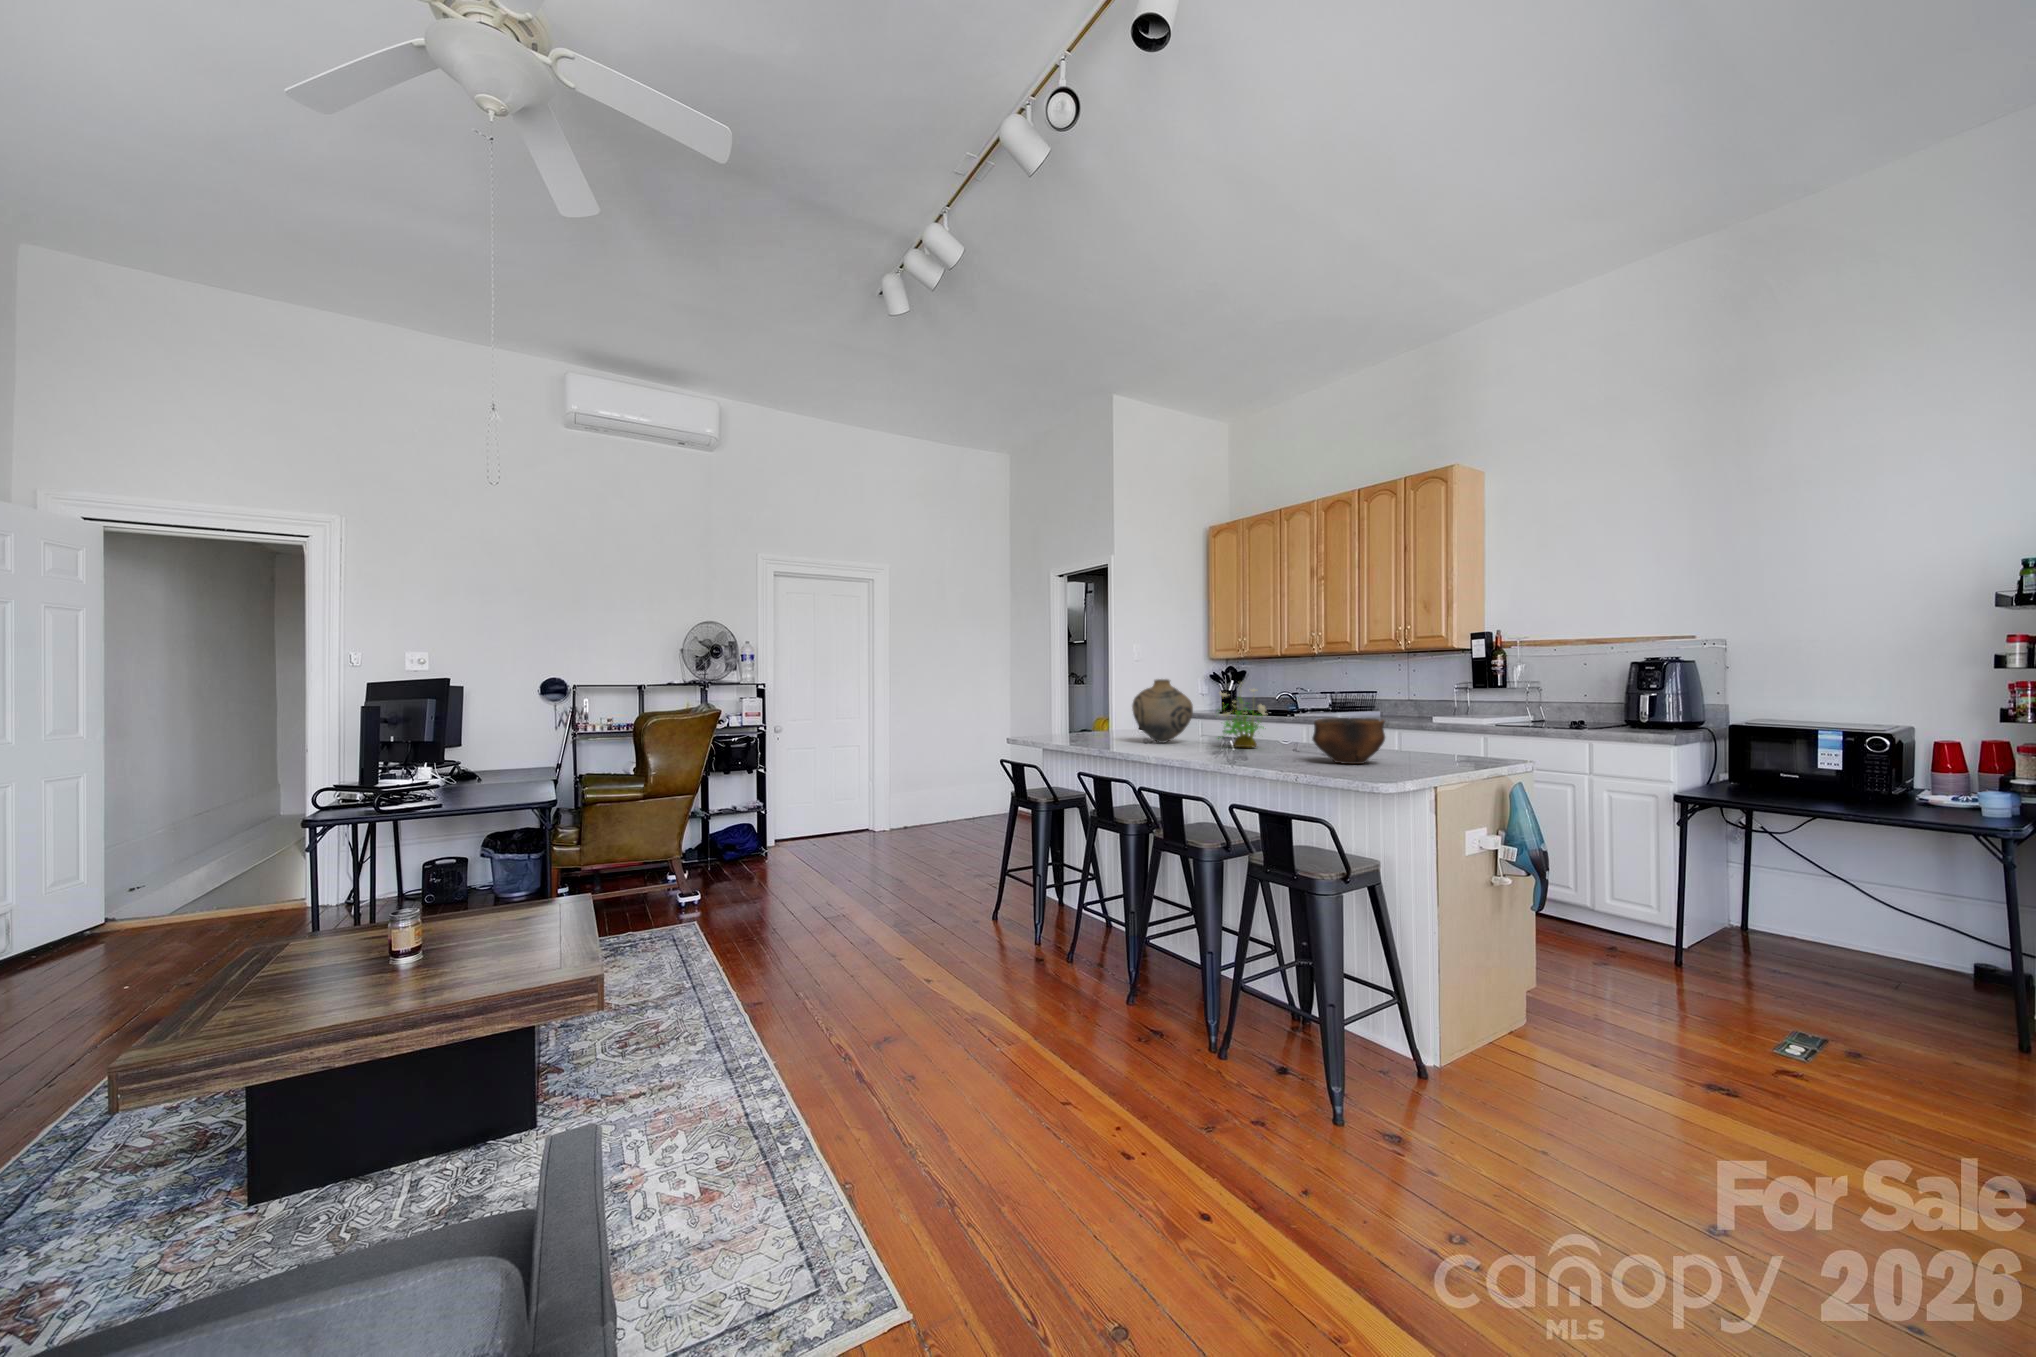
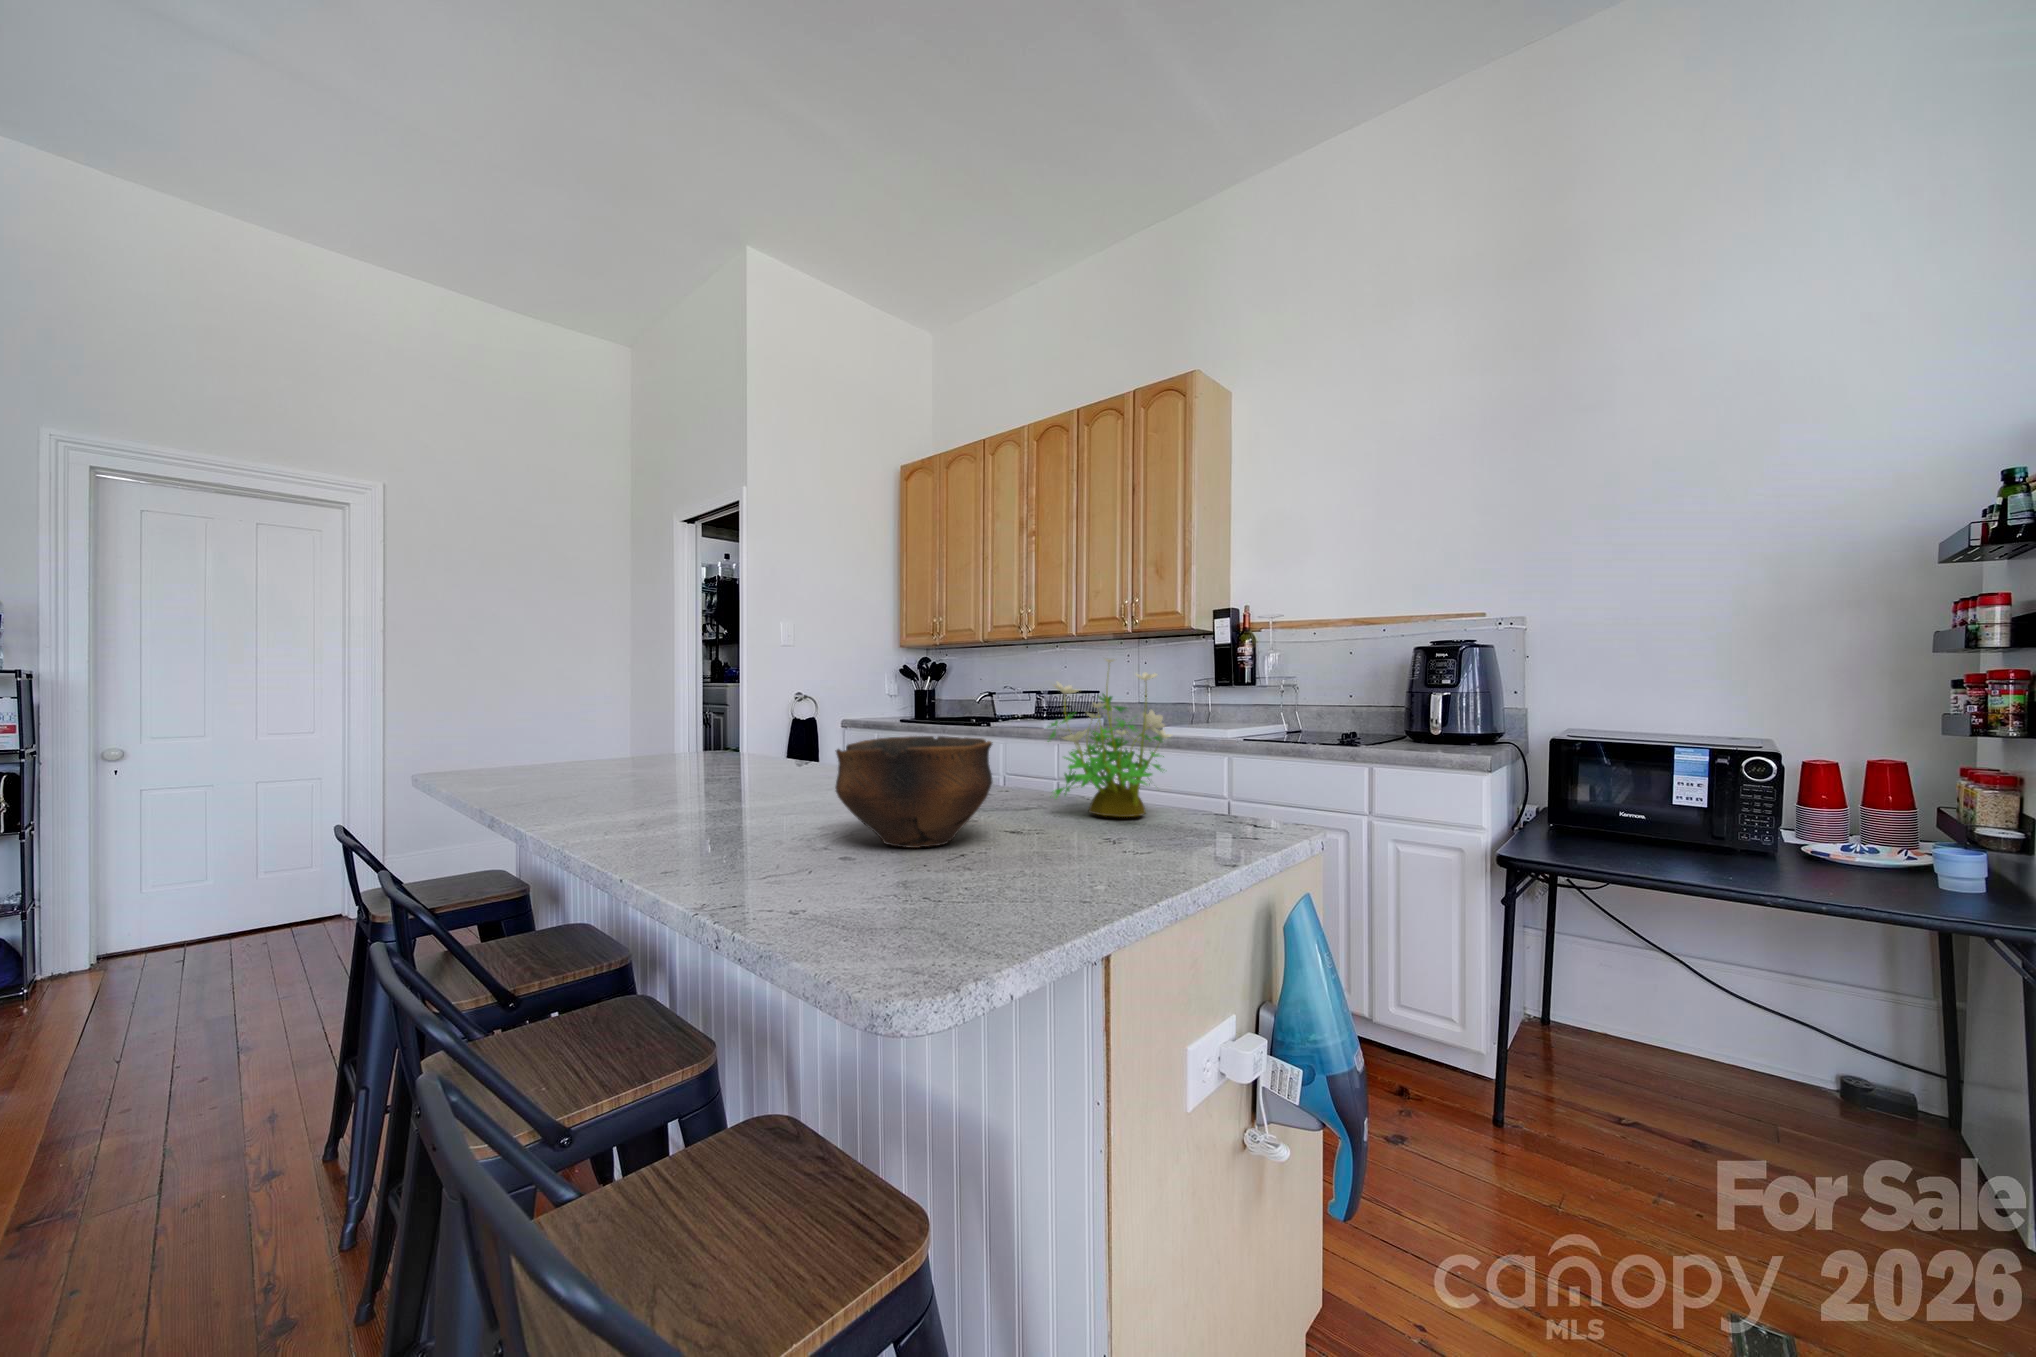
vase: present [1132,679,1193,743] -> none [627,663,747,780]
potted plant: present [1218,689,1266,747] -> present [1048,659,1172,817]

